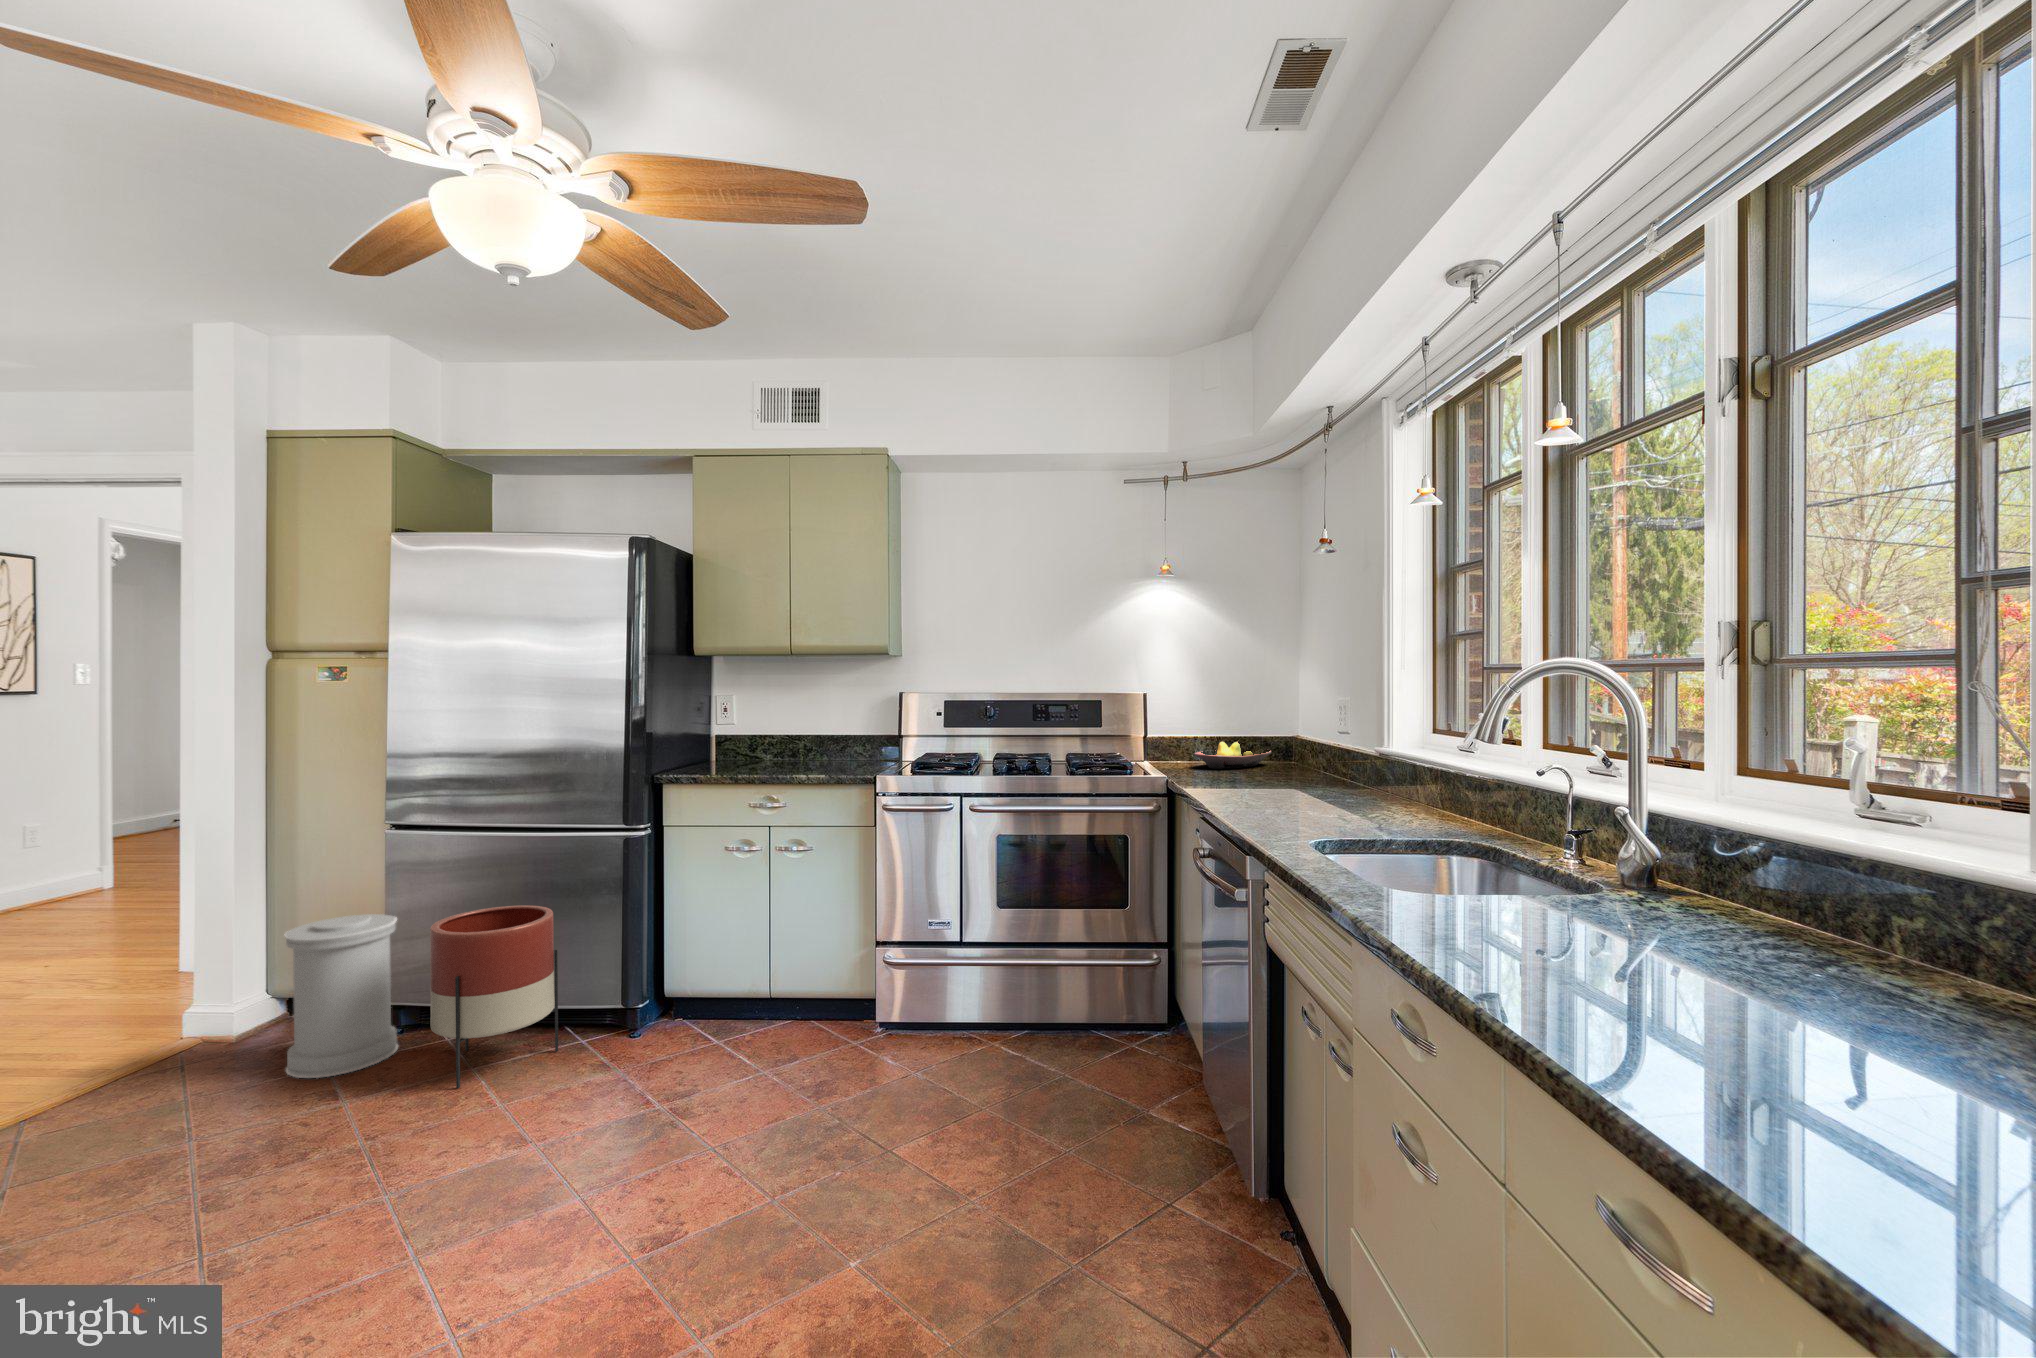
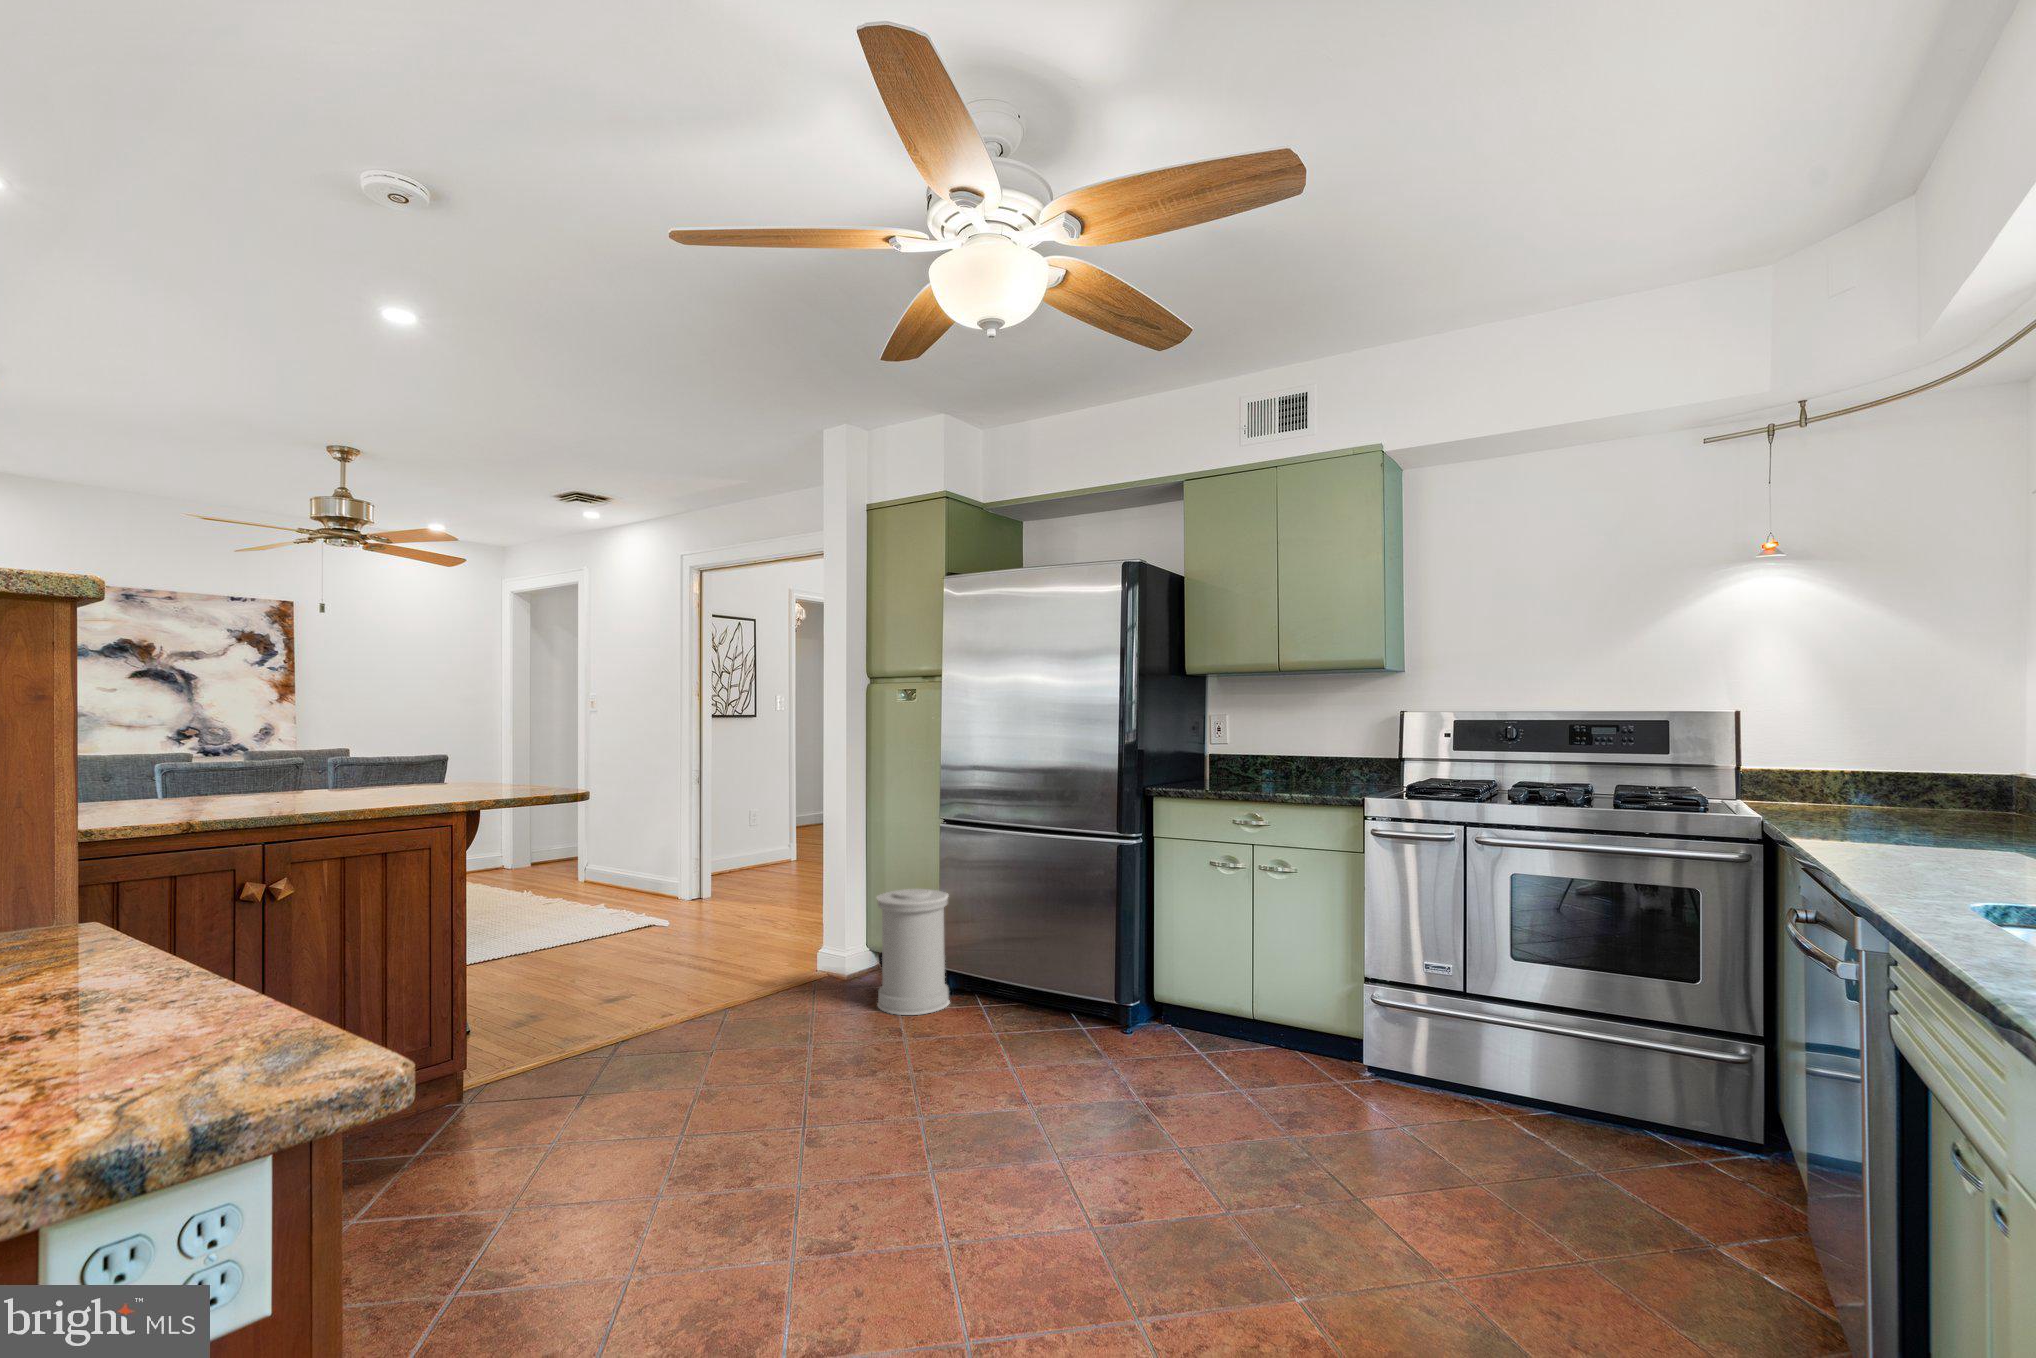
fruit bowl: present [1194,742,1271,769] -> none [1825,779,1976,817]
planter: present [430,905,558,1088] -> none [968,895,1064,1044]

